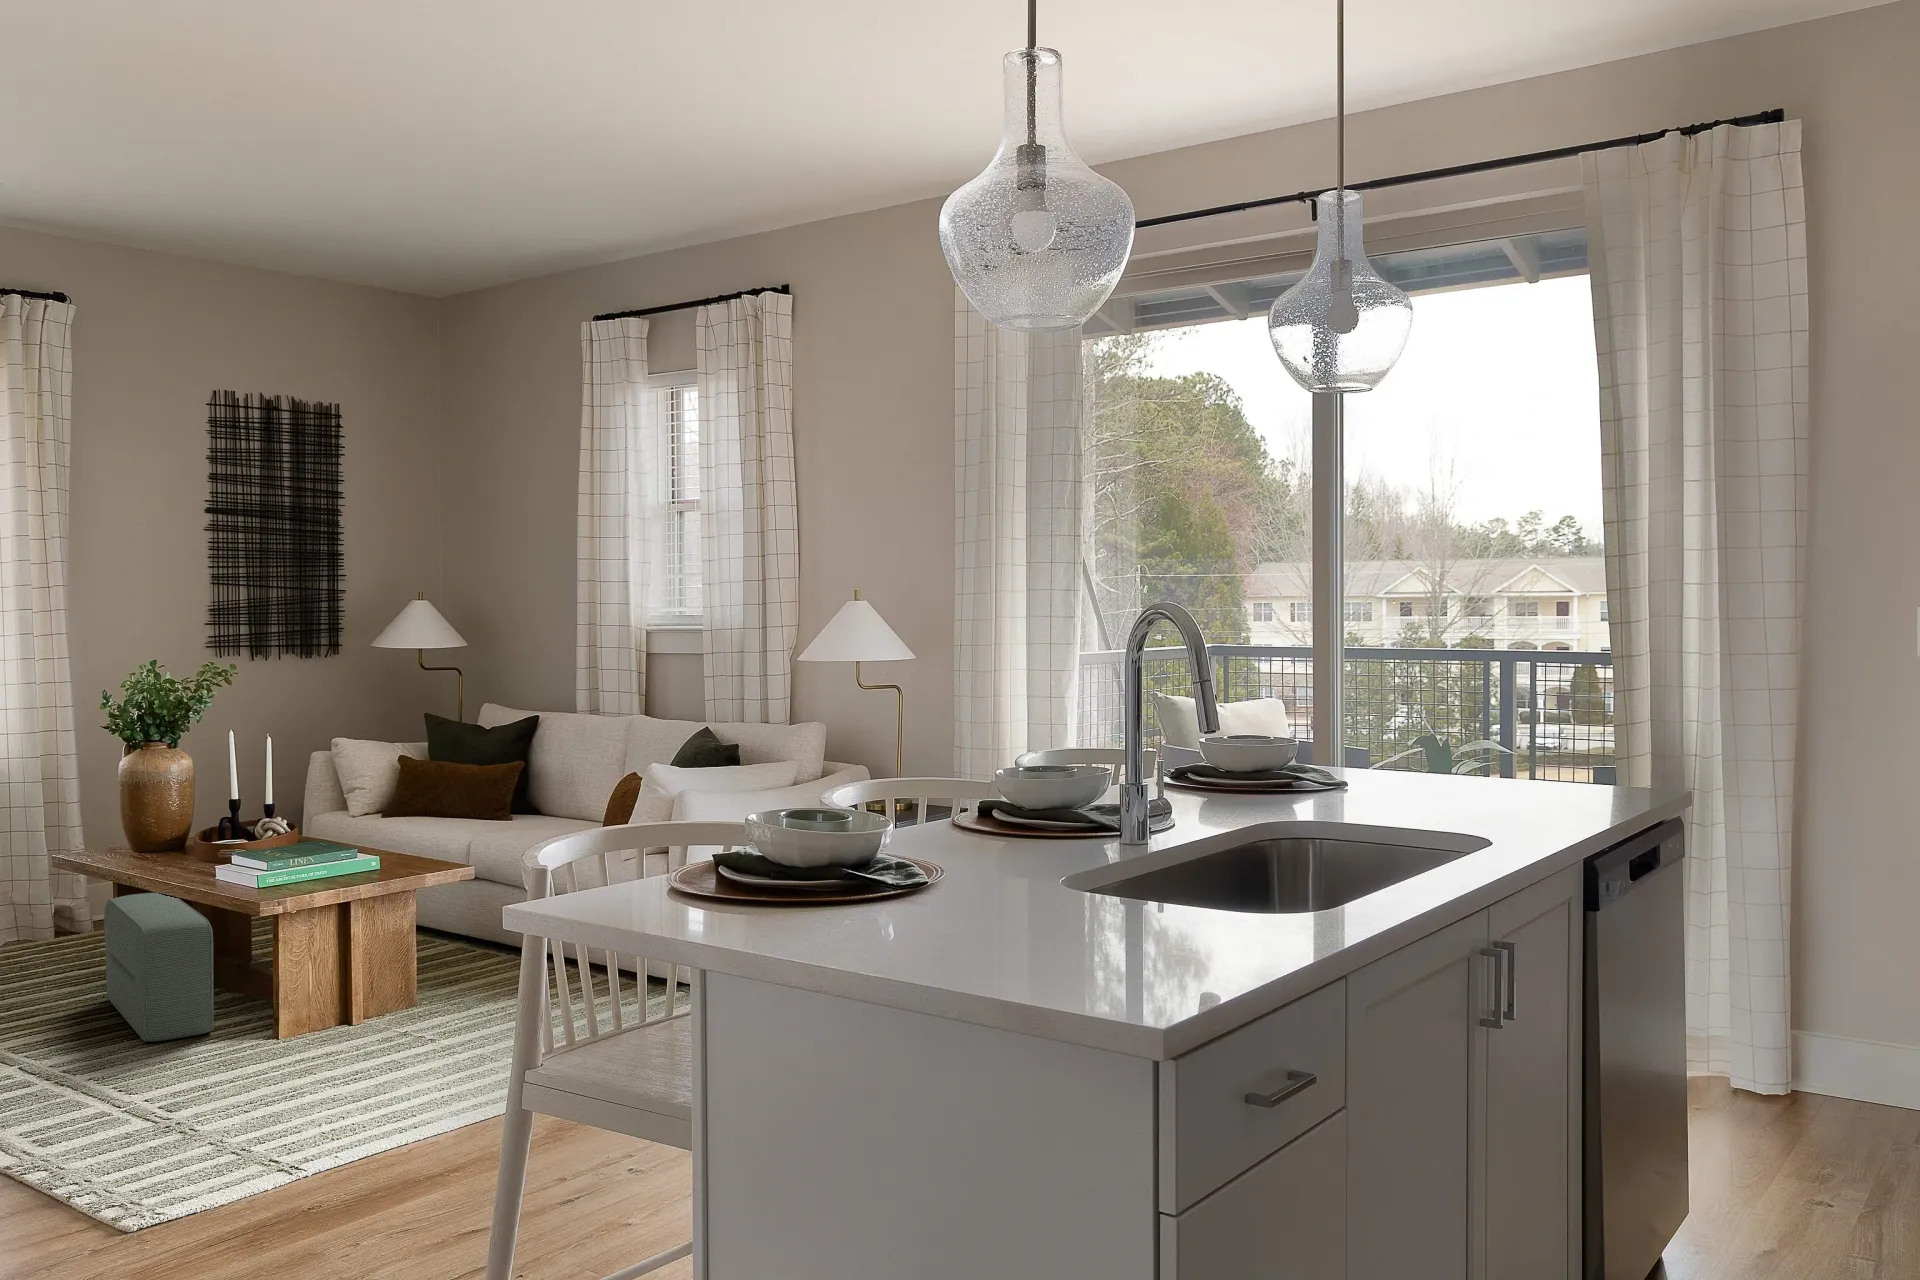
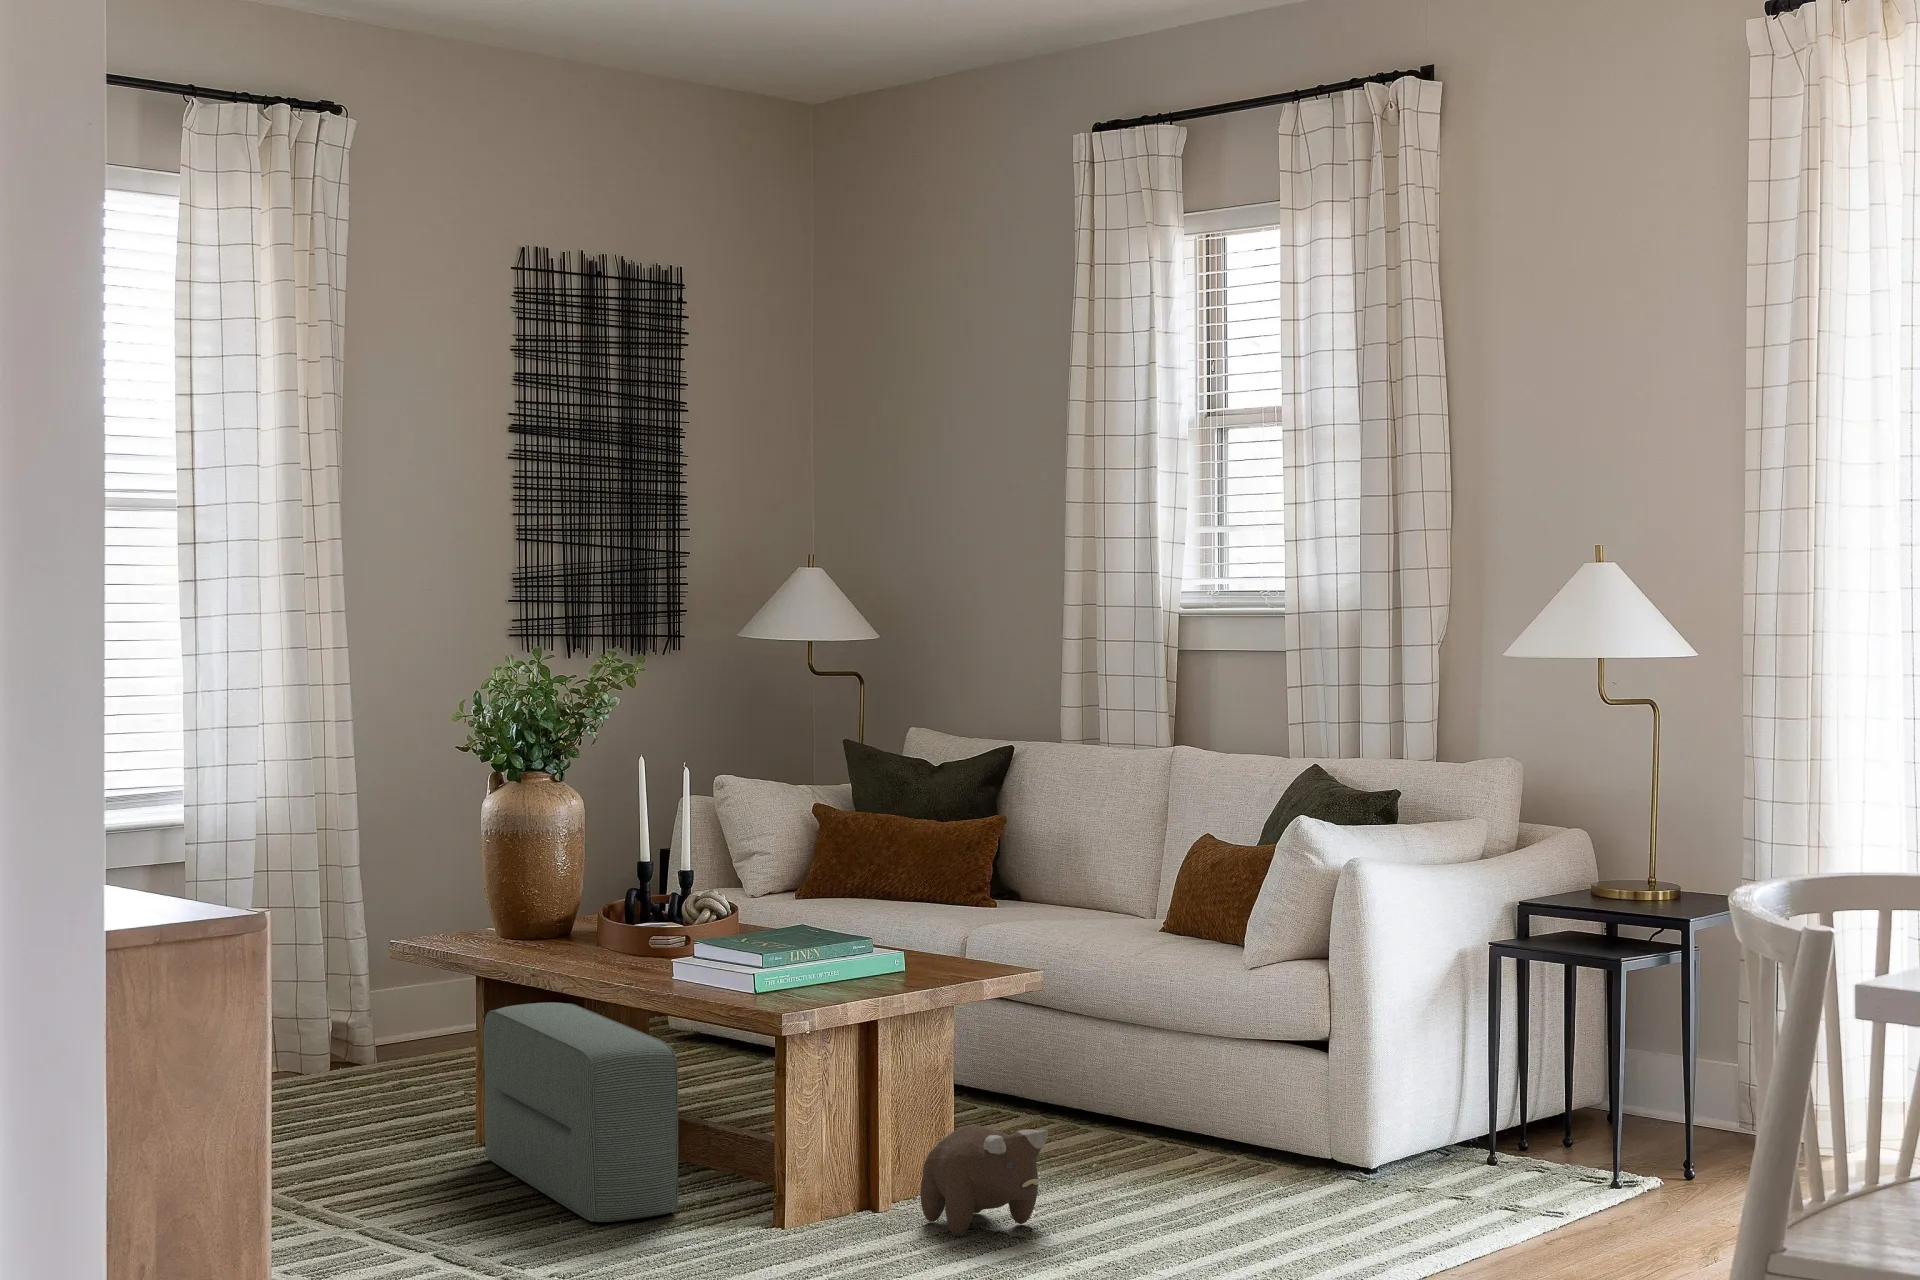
plush toy: none [376,967,455,1041] -> present [921,1125,1048,1236]

